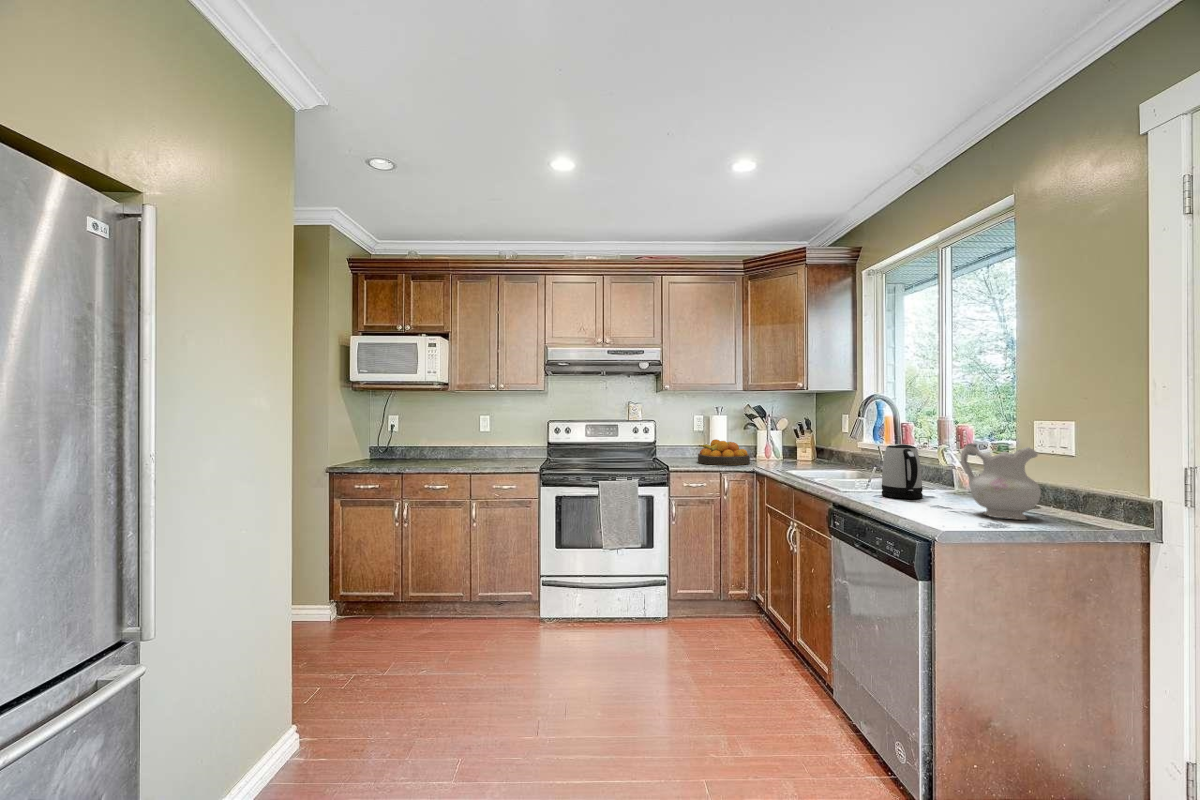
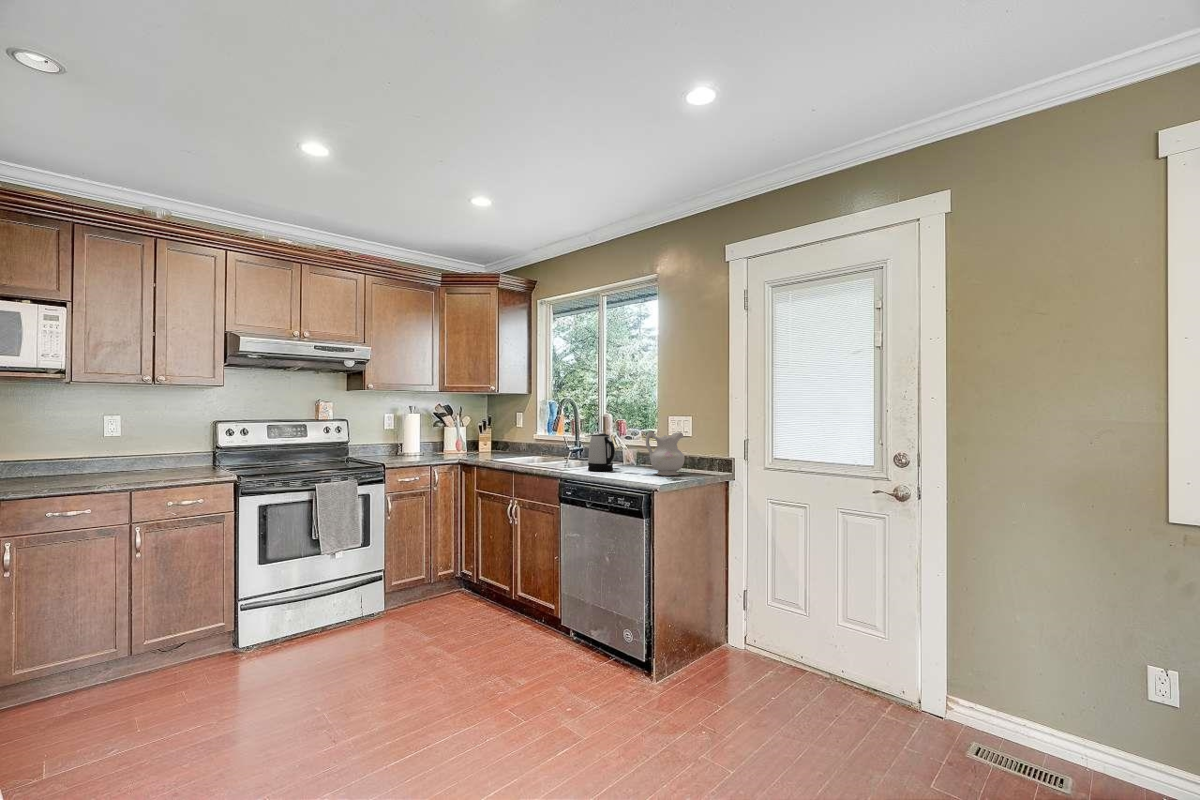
fruit bowl: present [698,439,750,465] -> none [396,437,447,460]

